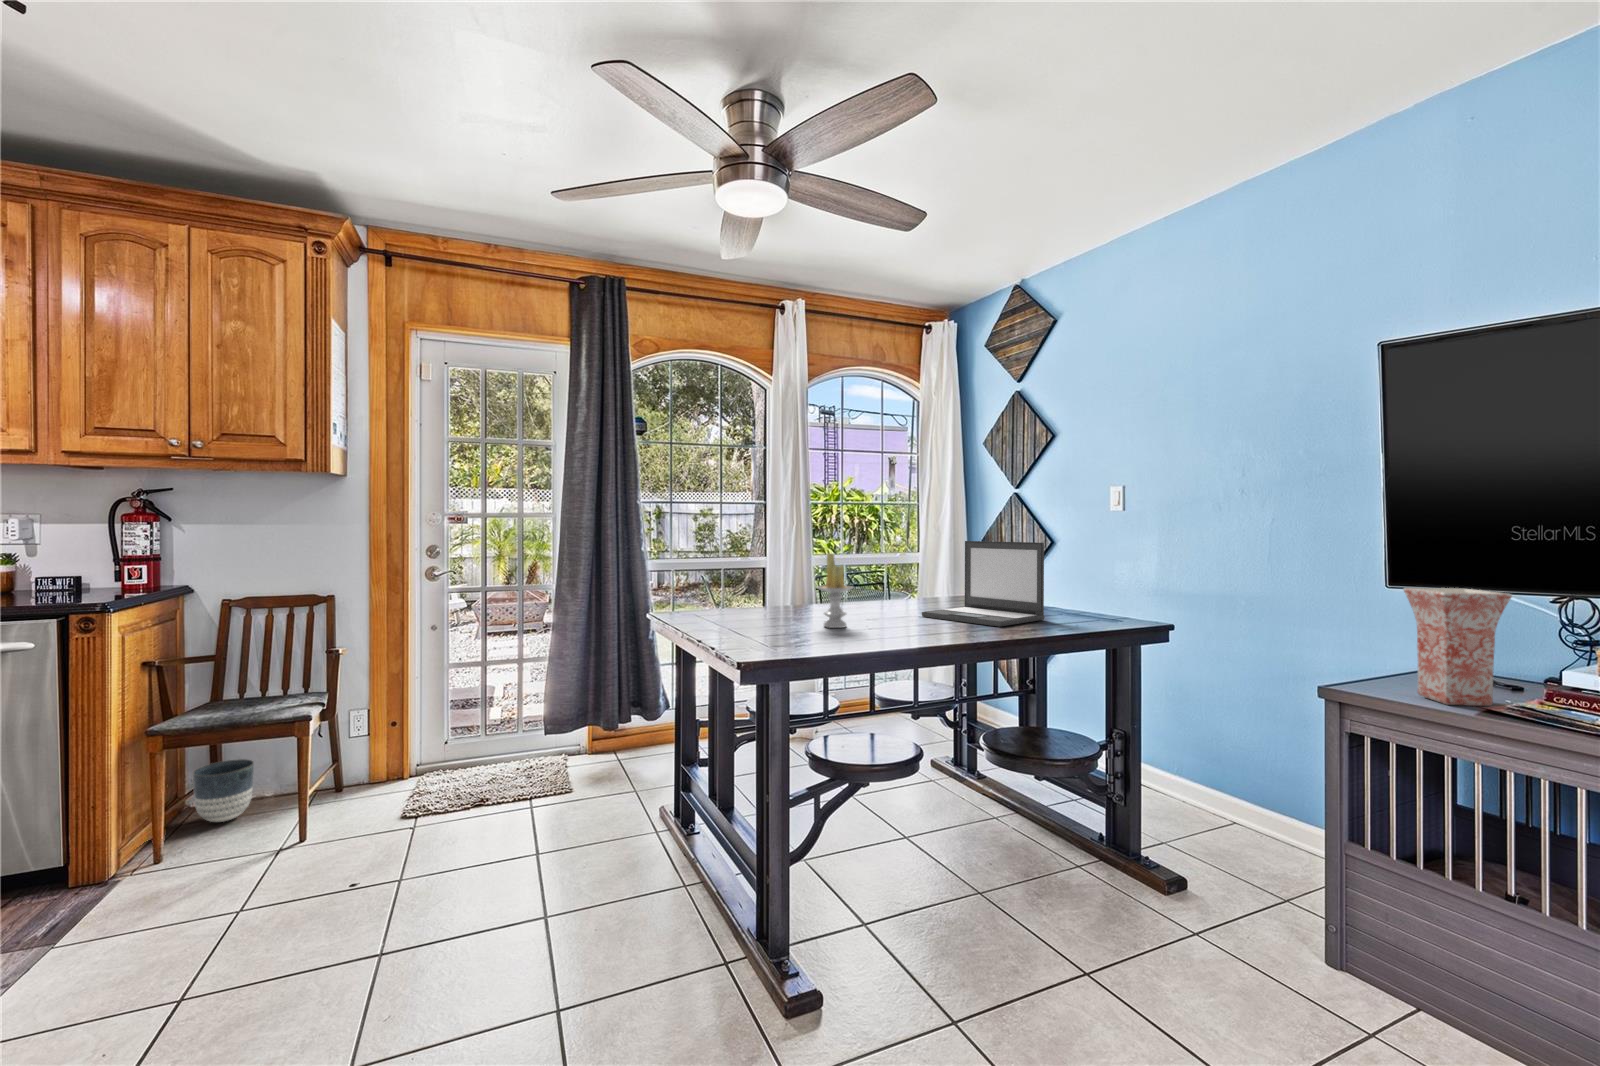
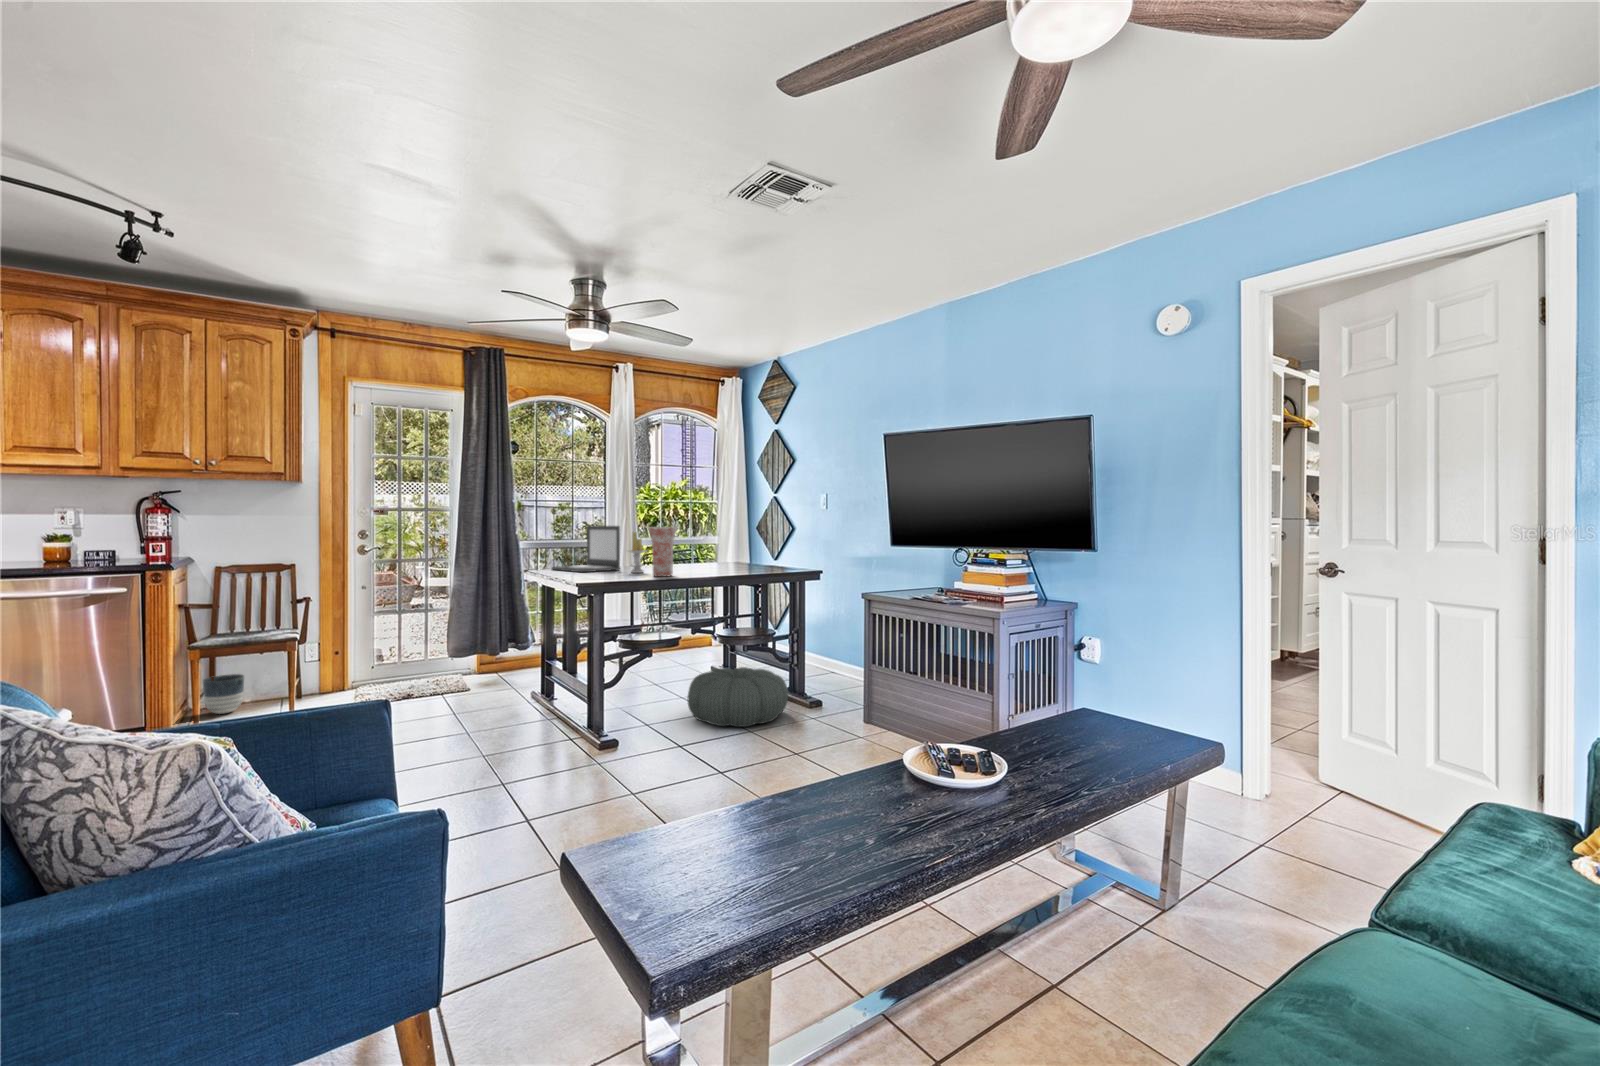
laptop: present [922,541,1045,627] -> present [552,526,620,572]
vase: present [1403,588,1512,706] -> present [648,527,677,576]
pouf: none [932,806,1139,960] -> present [687,667,788,727]

